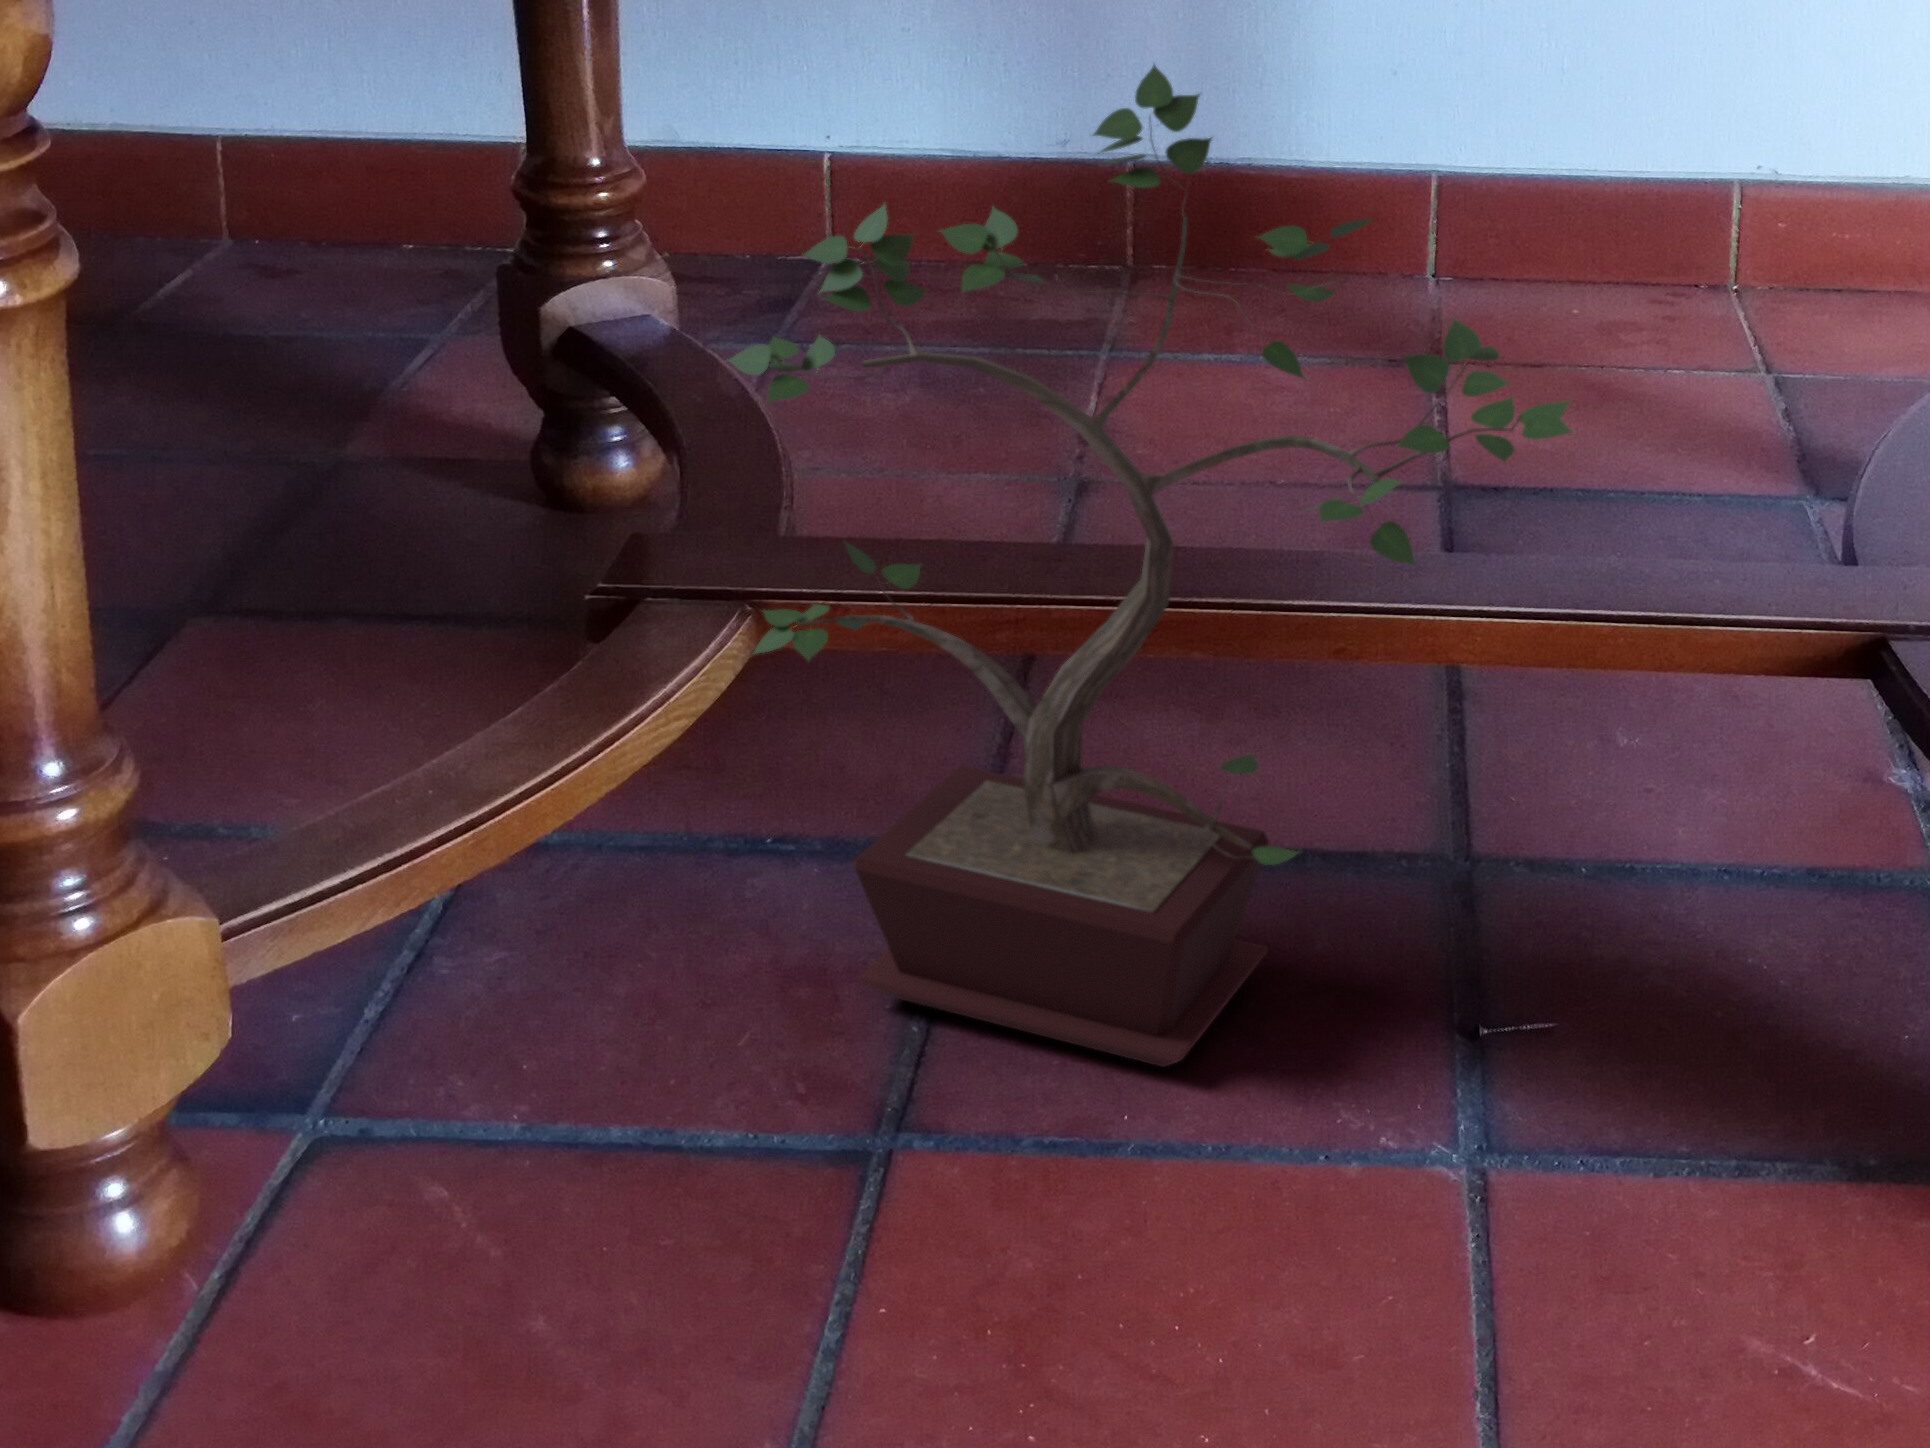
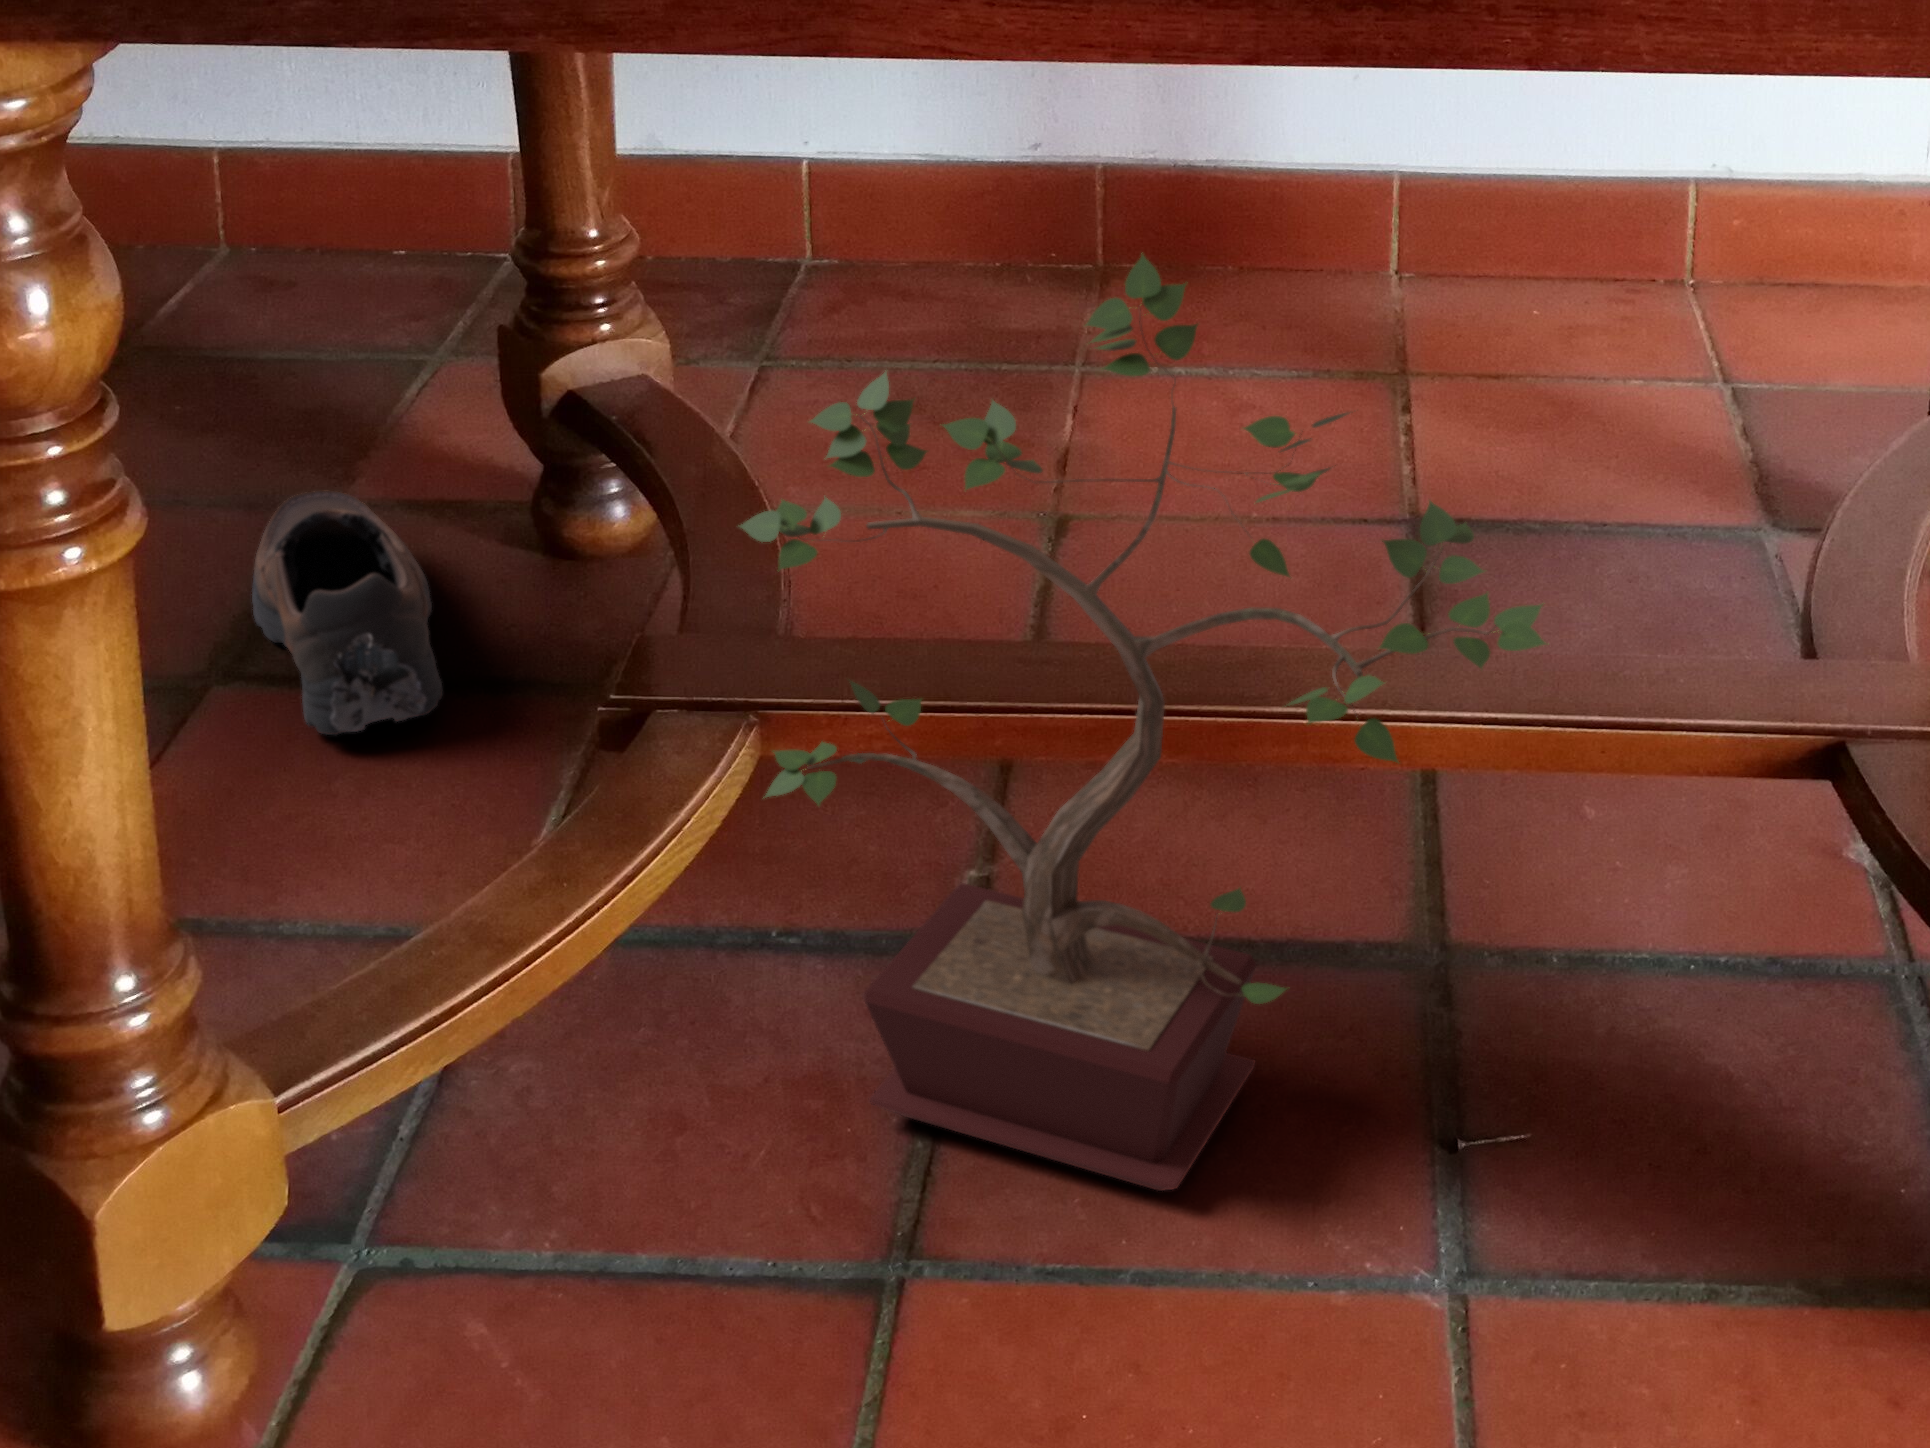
shoe: none [235,431,428,654] -> present [252,491,443,736]

